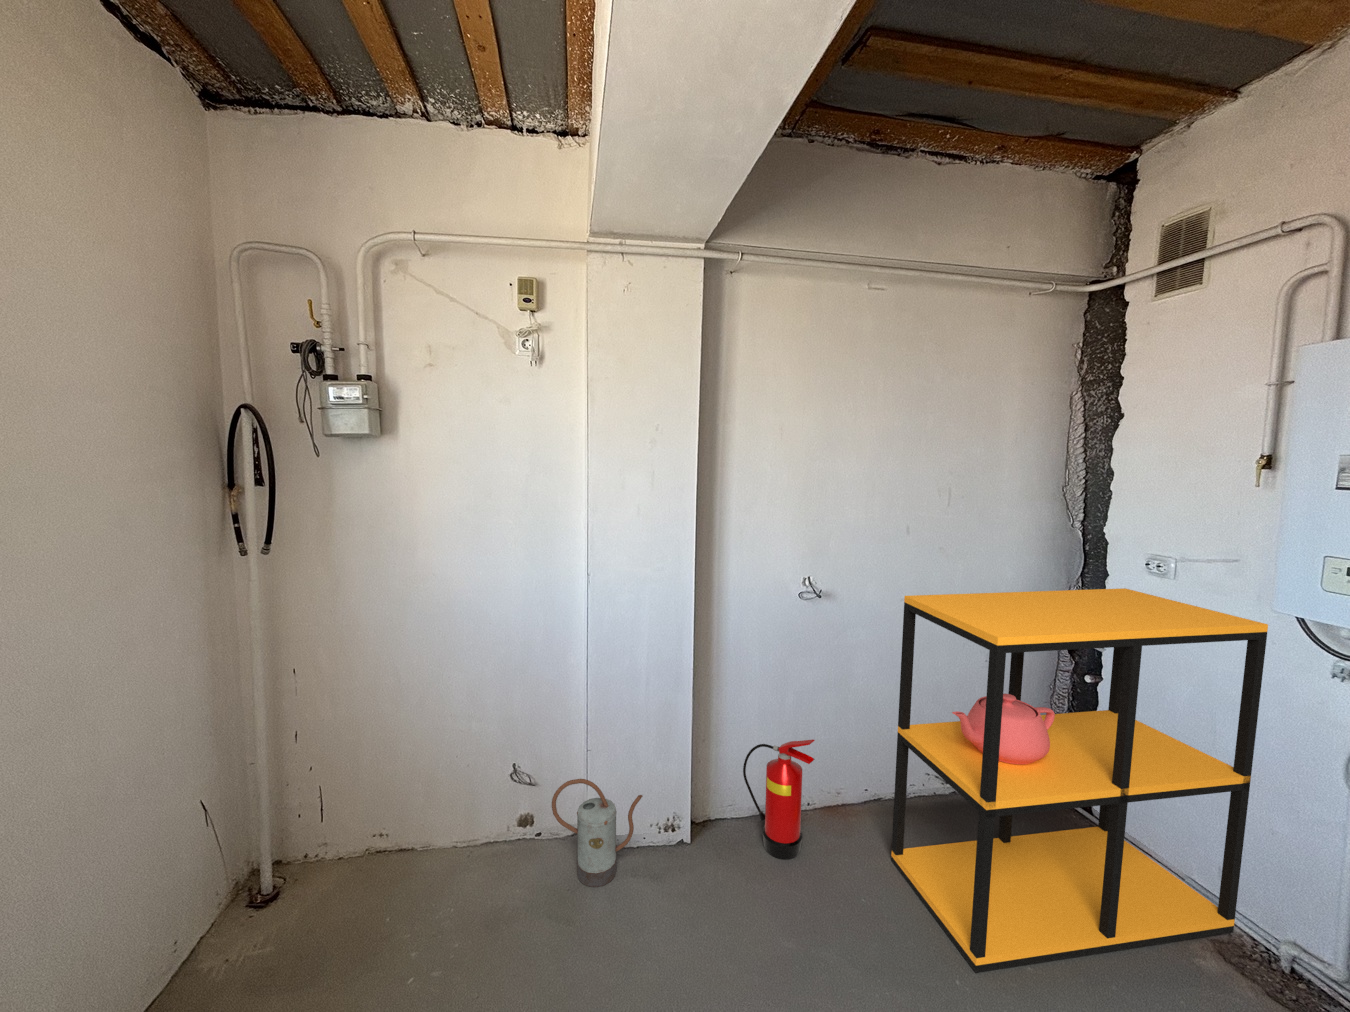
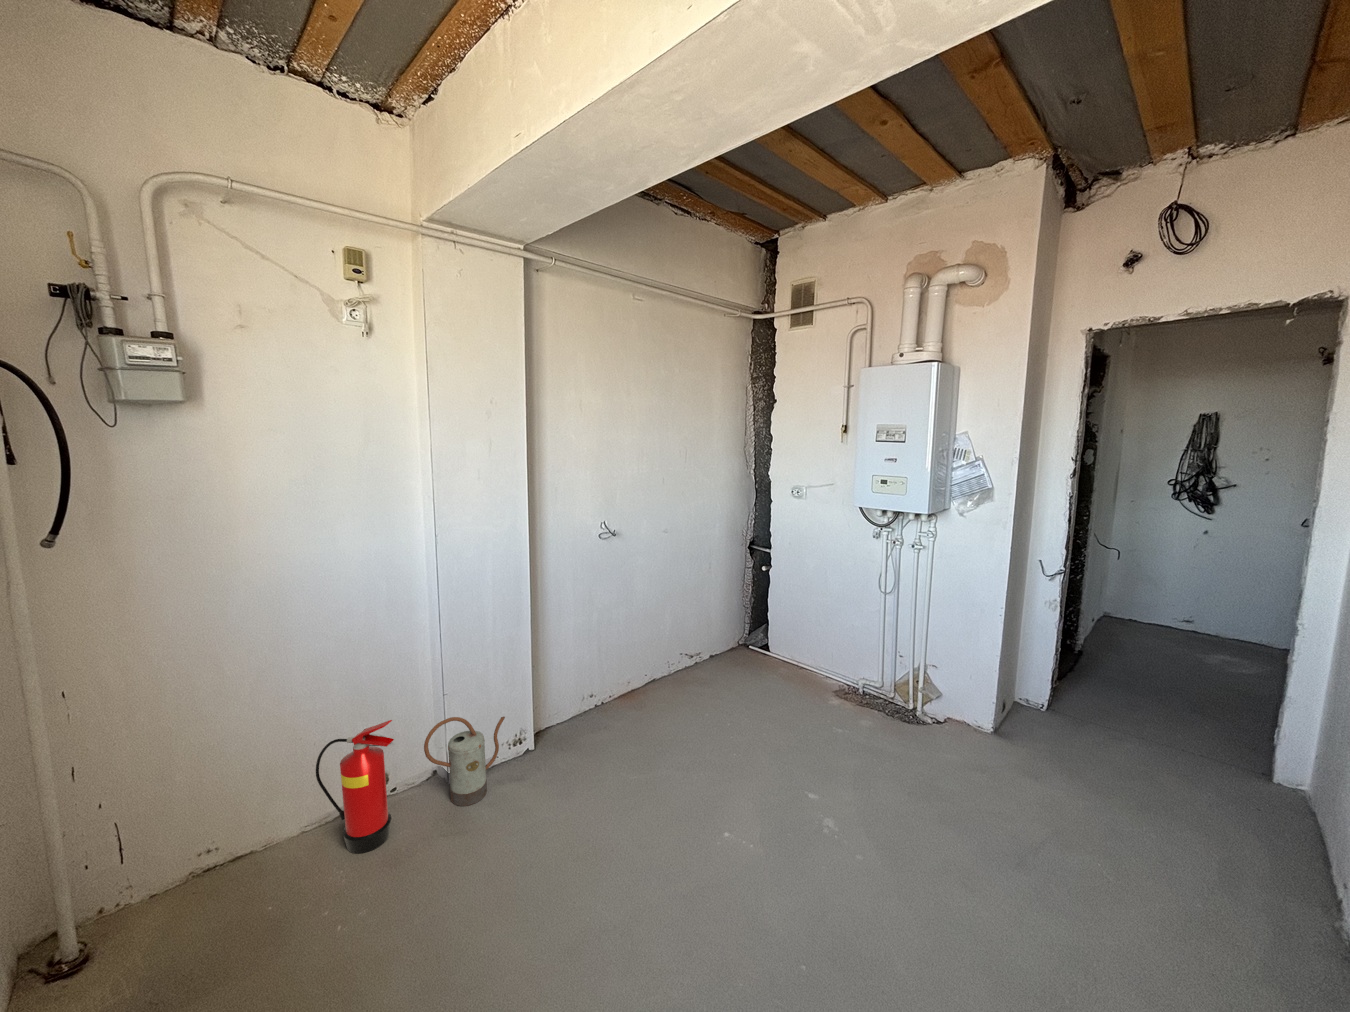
shelving unit: present [891,588,1268,973] -> none [677,508,852,749]
fire extinguisher: present [743,740,815,859] -> present [316,720,394,853]

